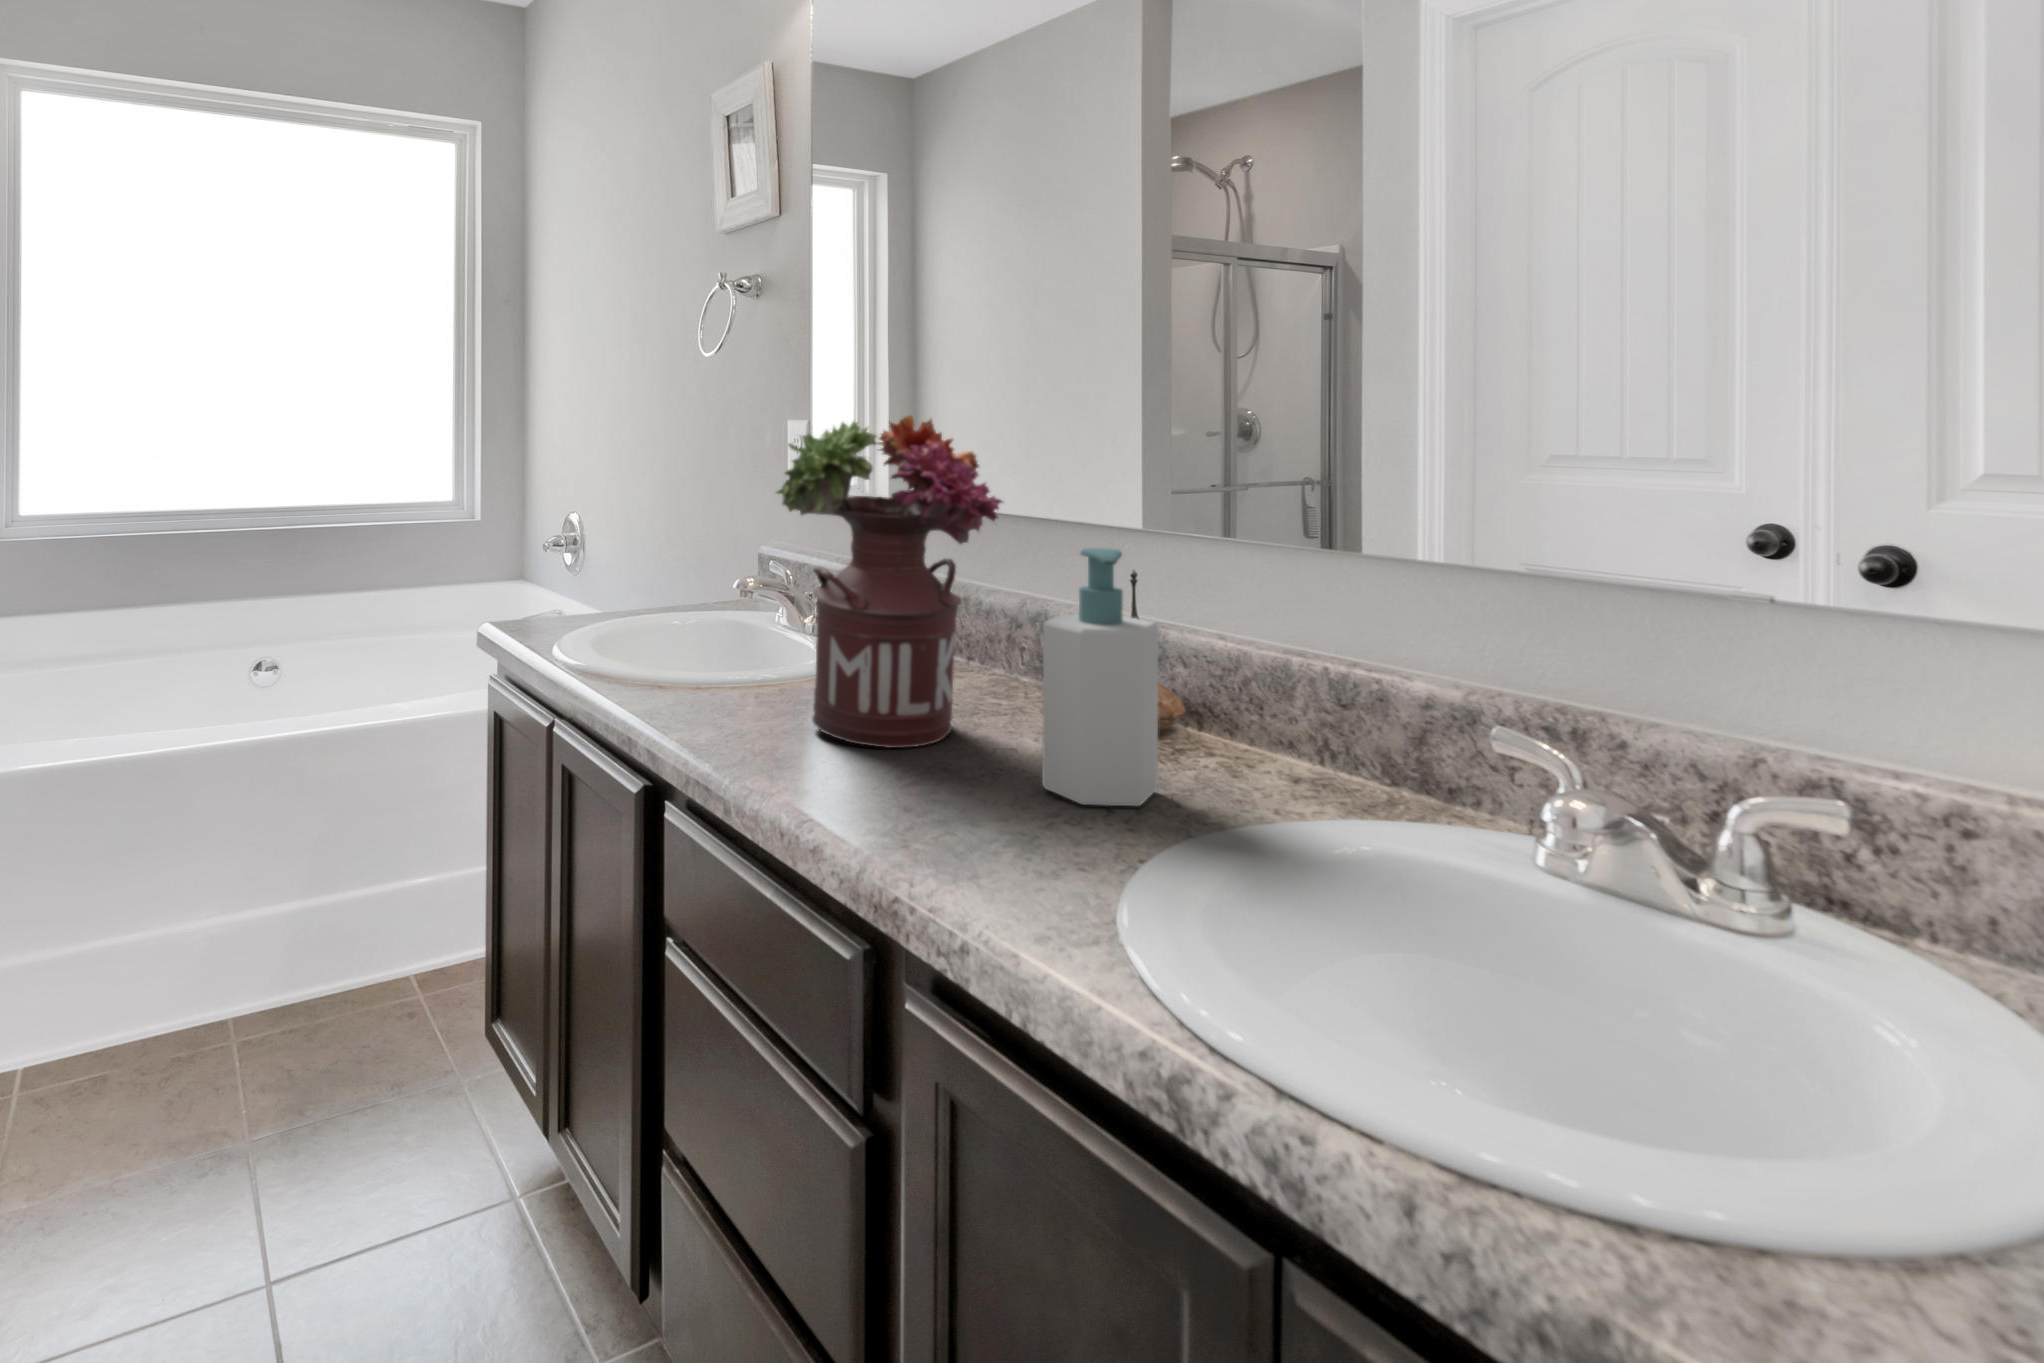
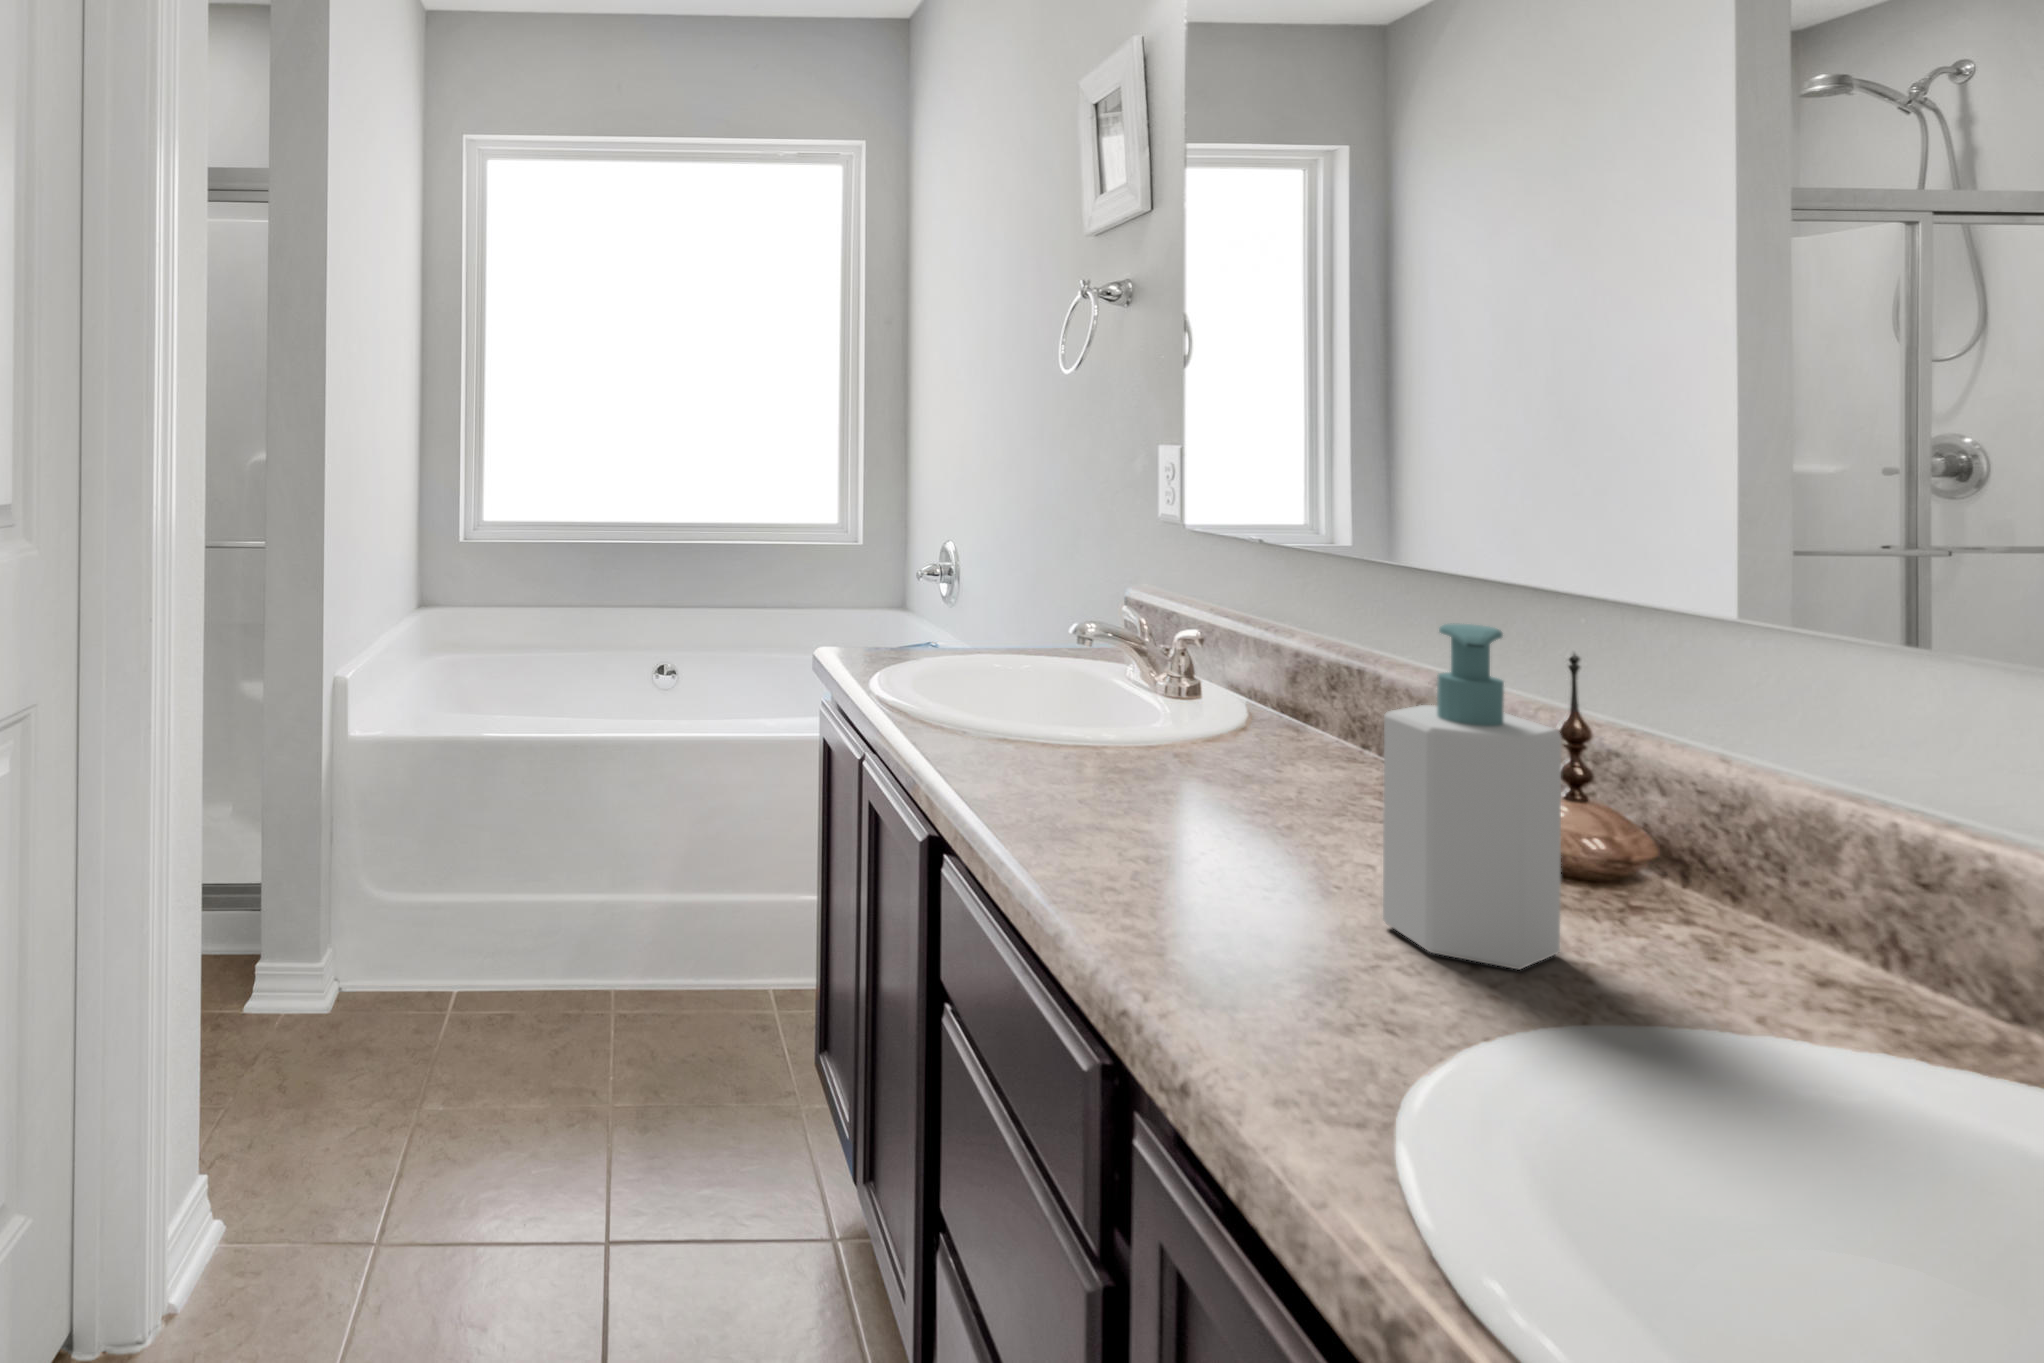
flower arrangement: present [776,416,1002,748] -> none [1064,446,1358,845]

